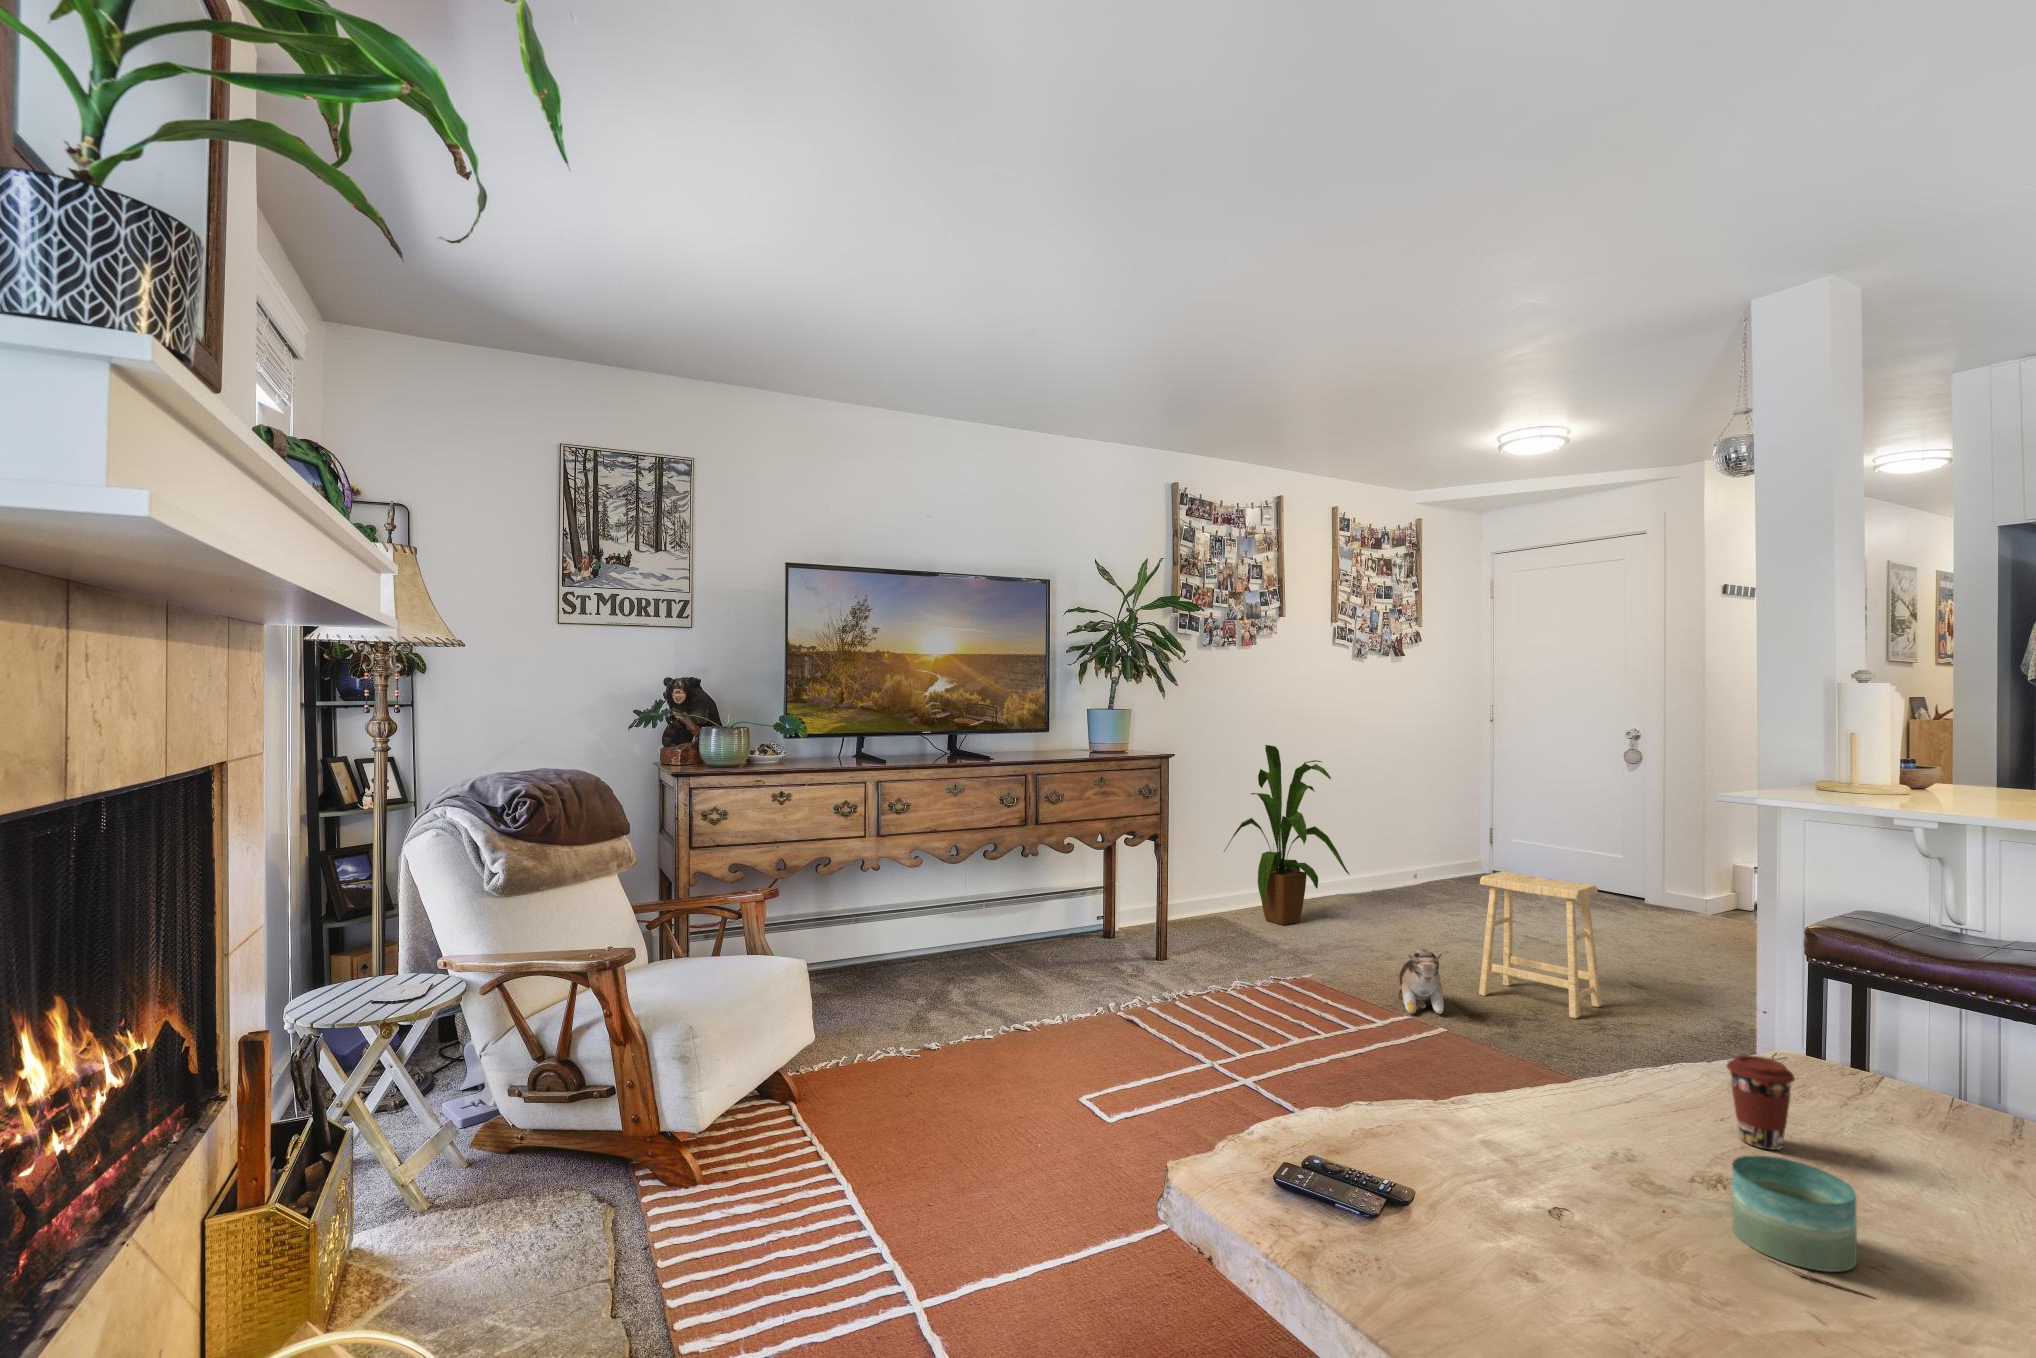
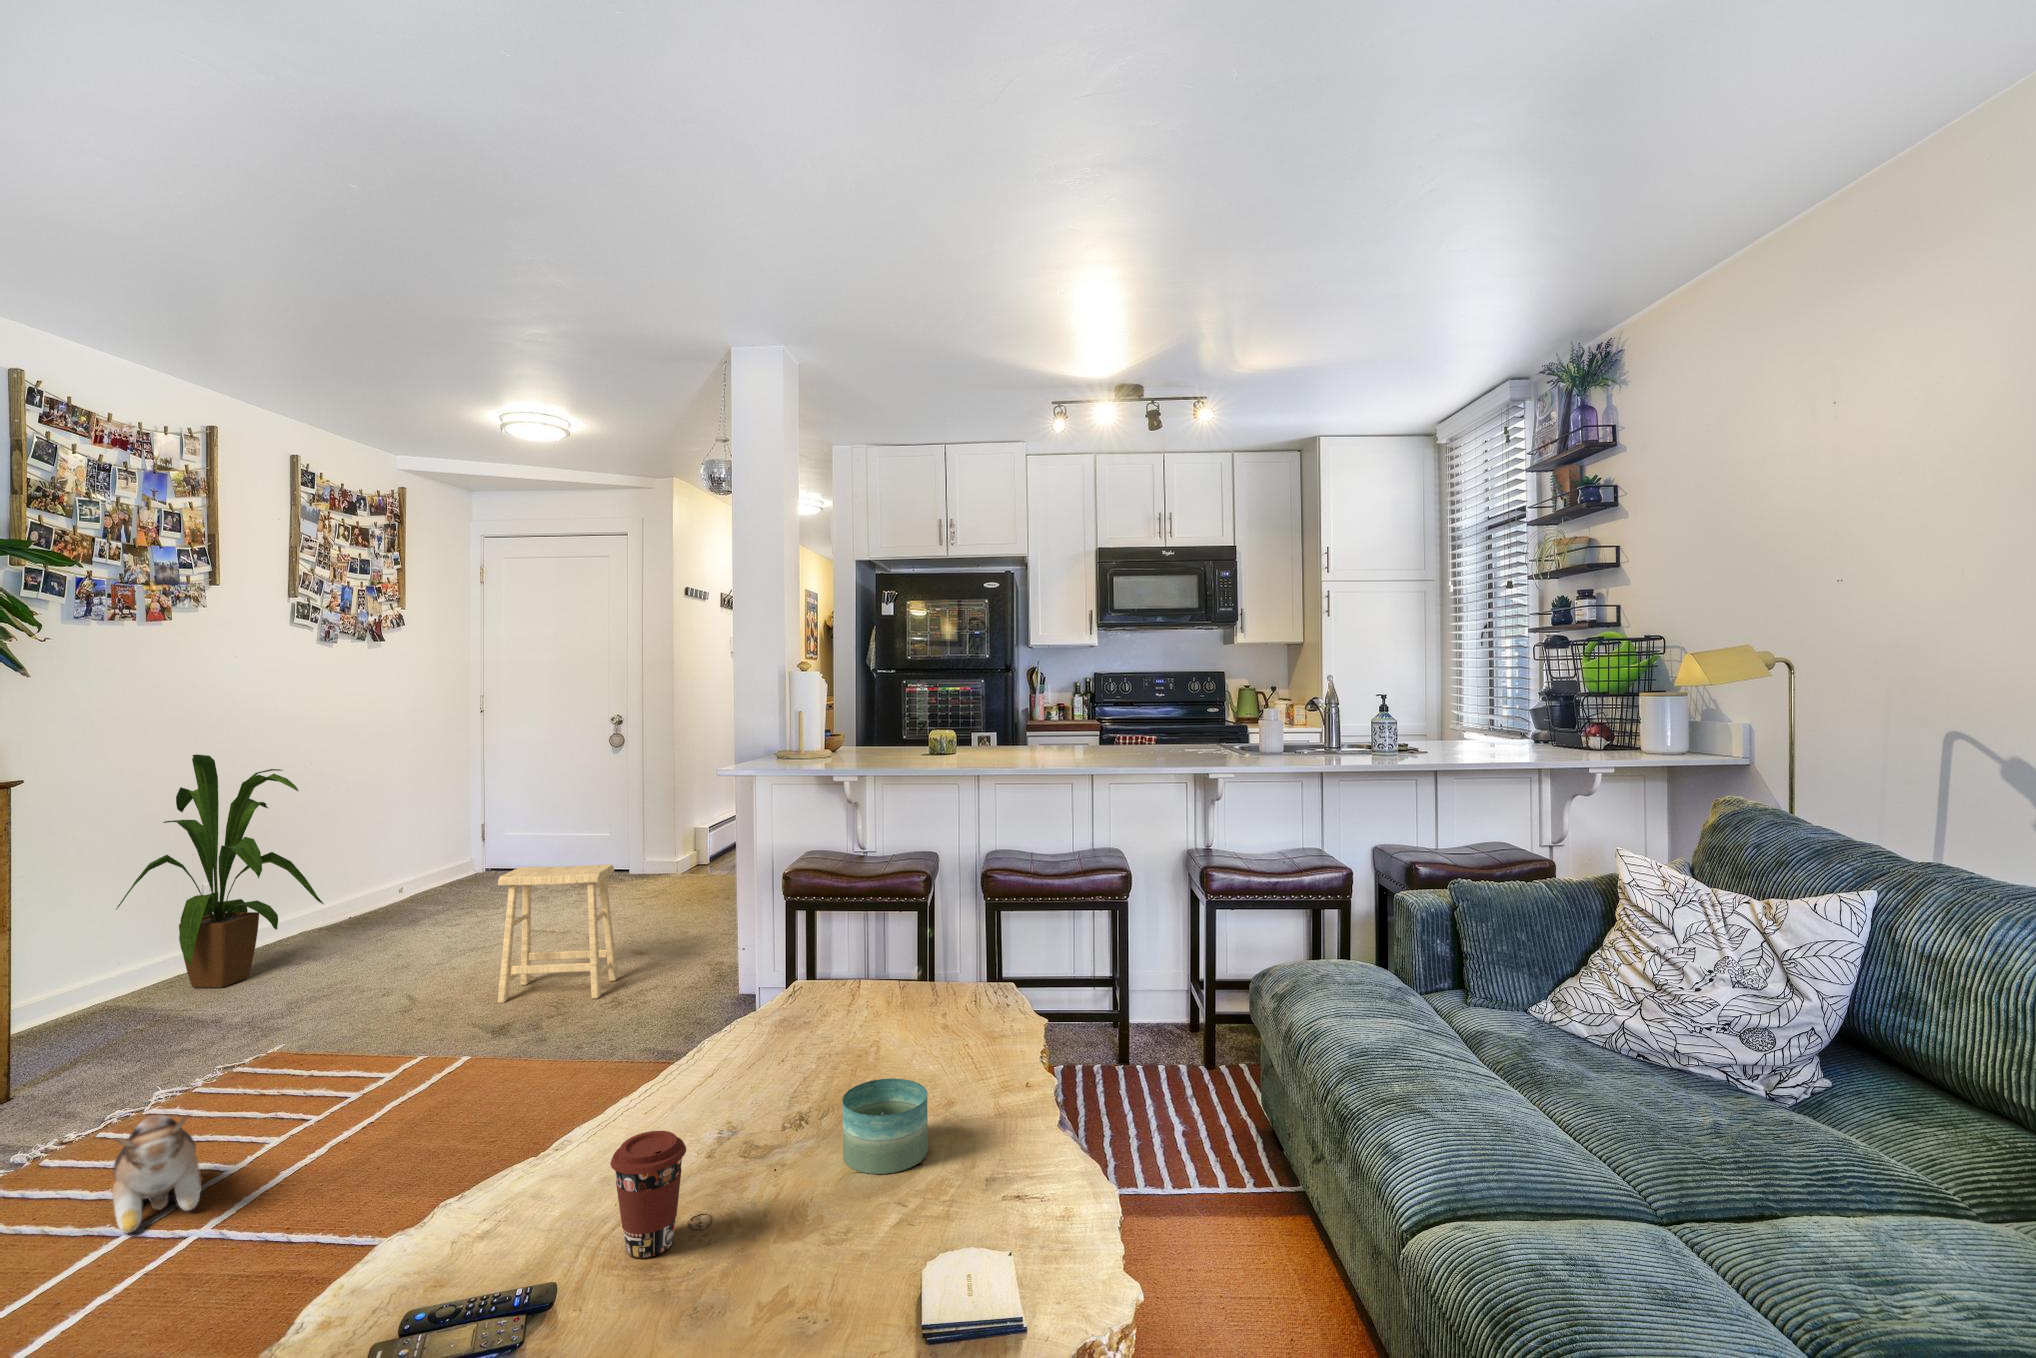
plush toy: present [1399,948,1444,1014] -> present [112,1114,202,1233]
coffee cup: present [1727,1055,1795,1150] -> present [610,1131,686,1258]

